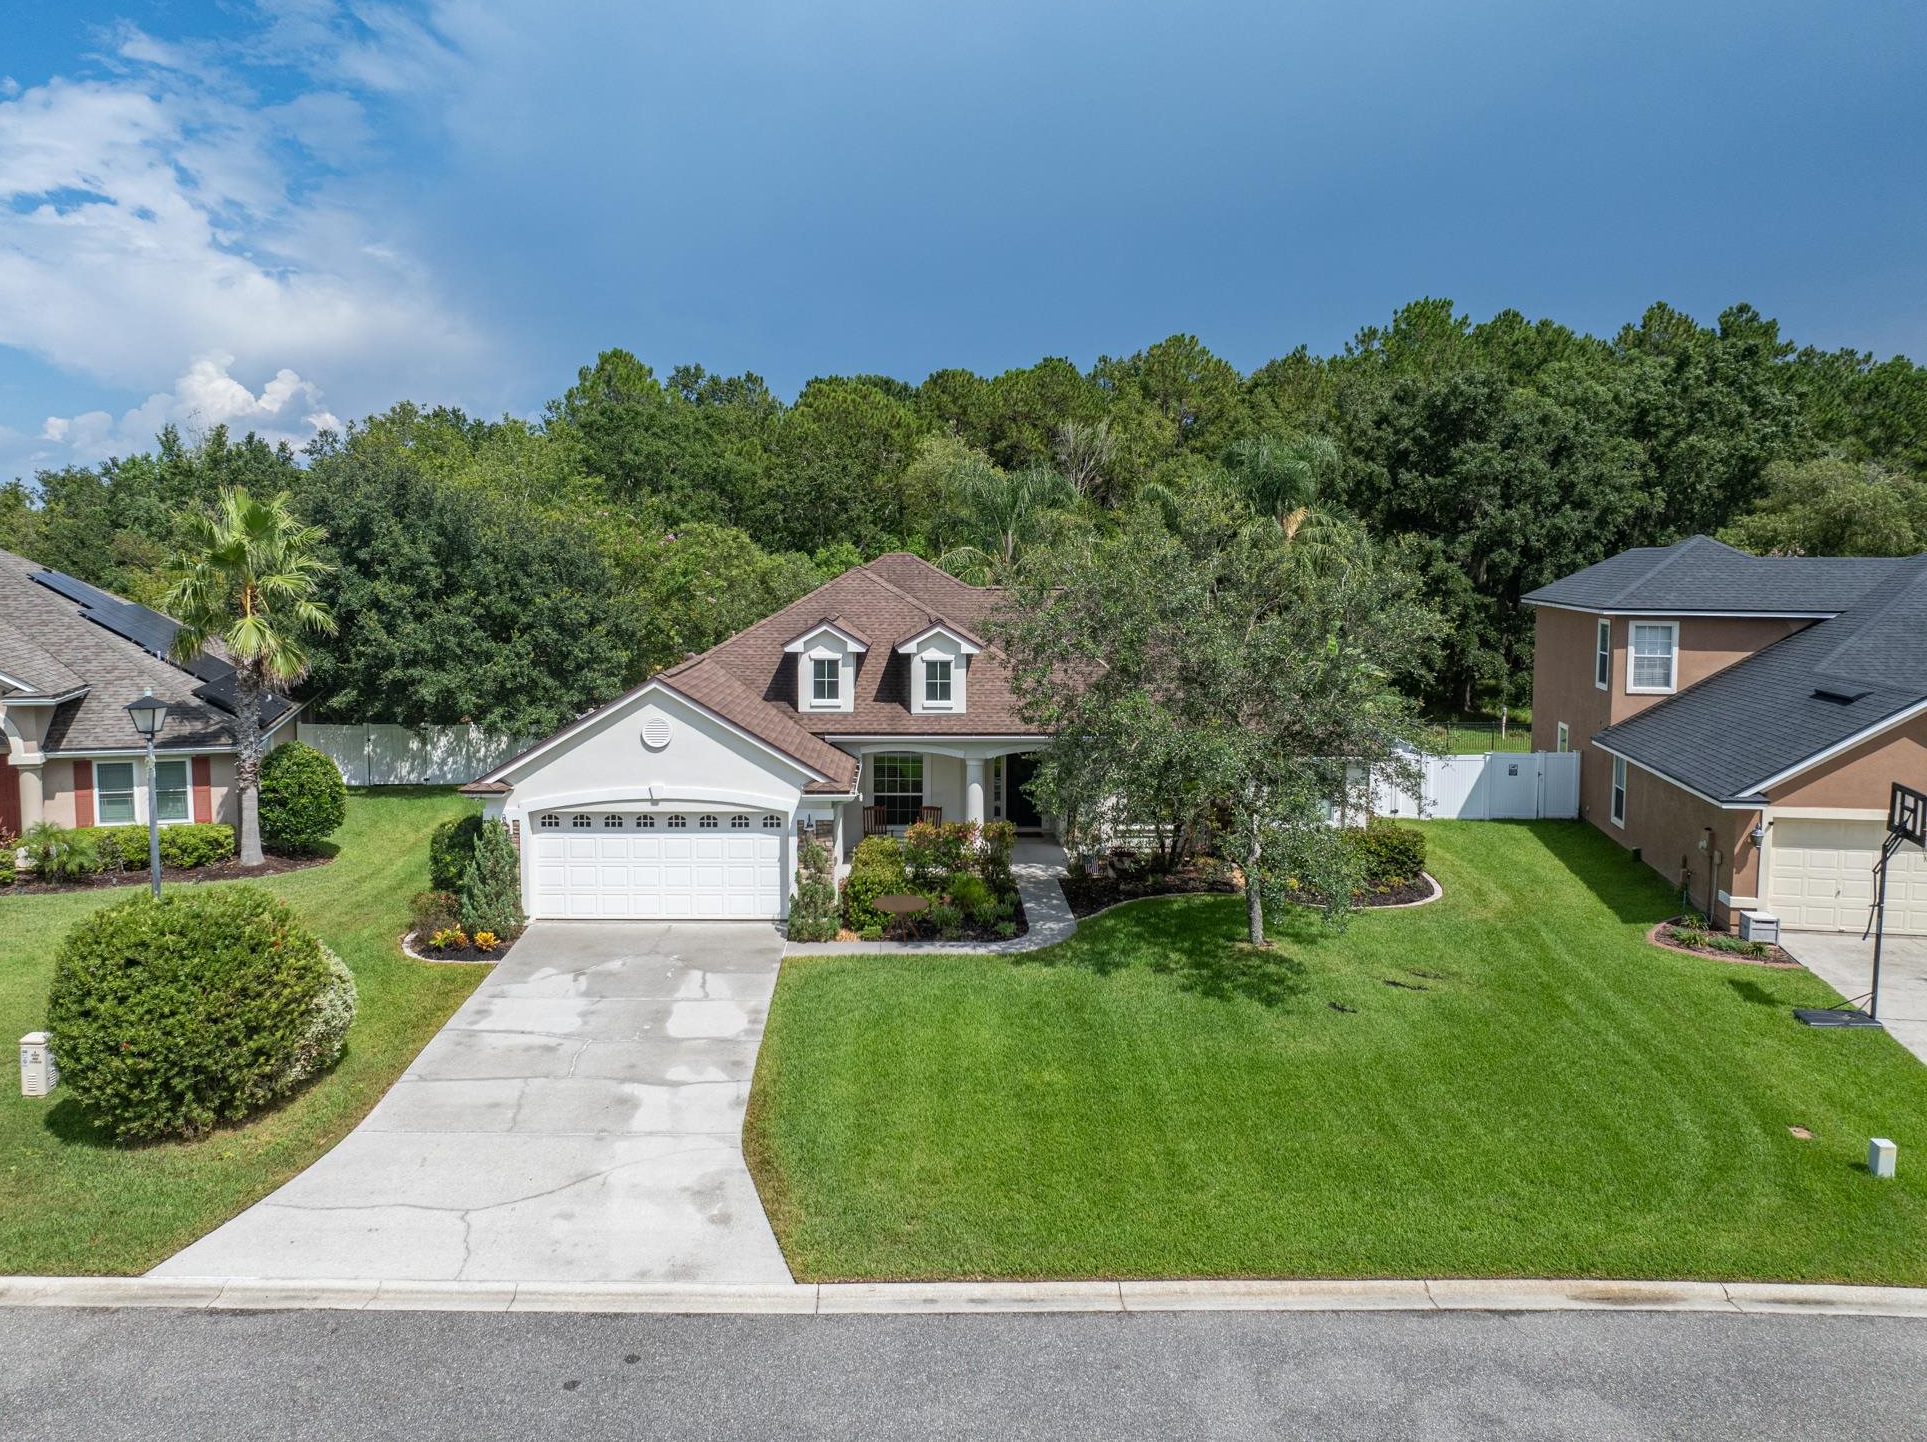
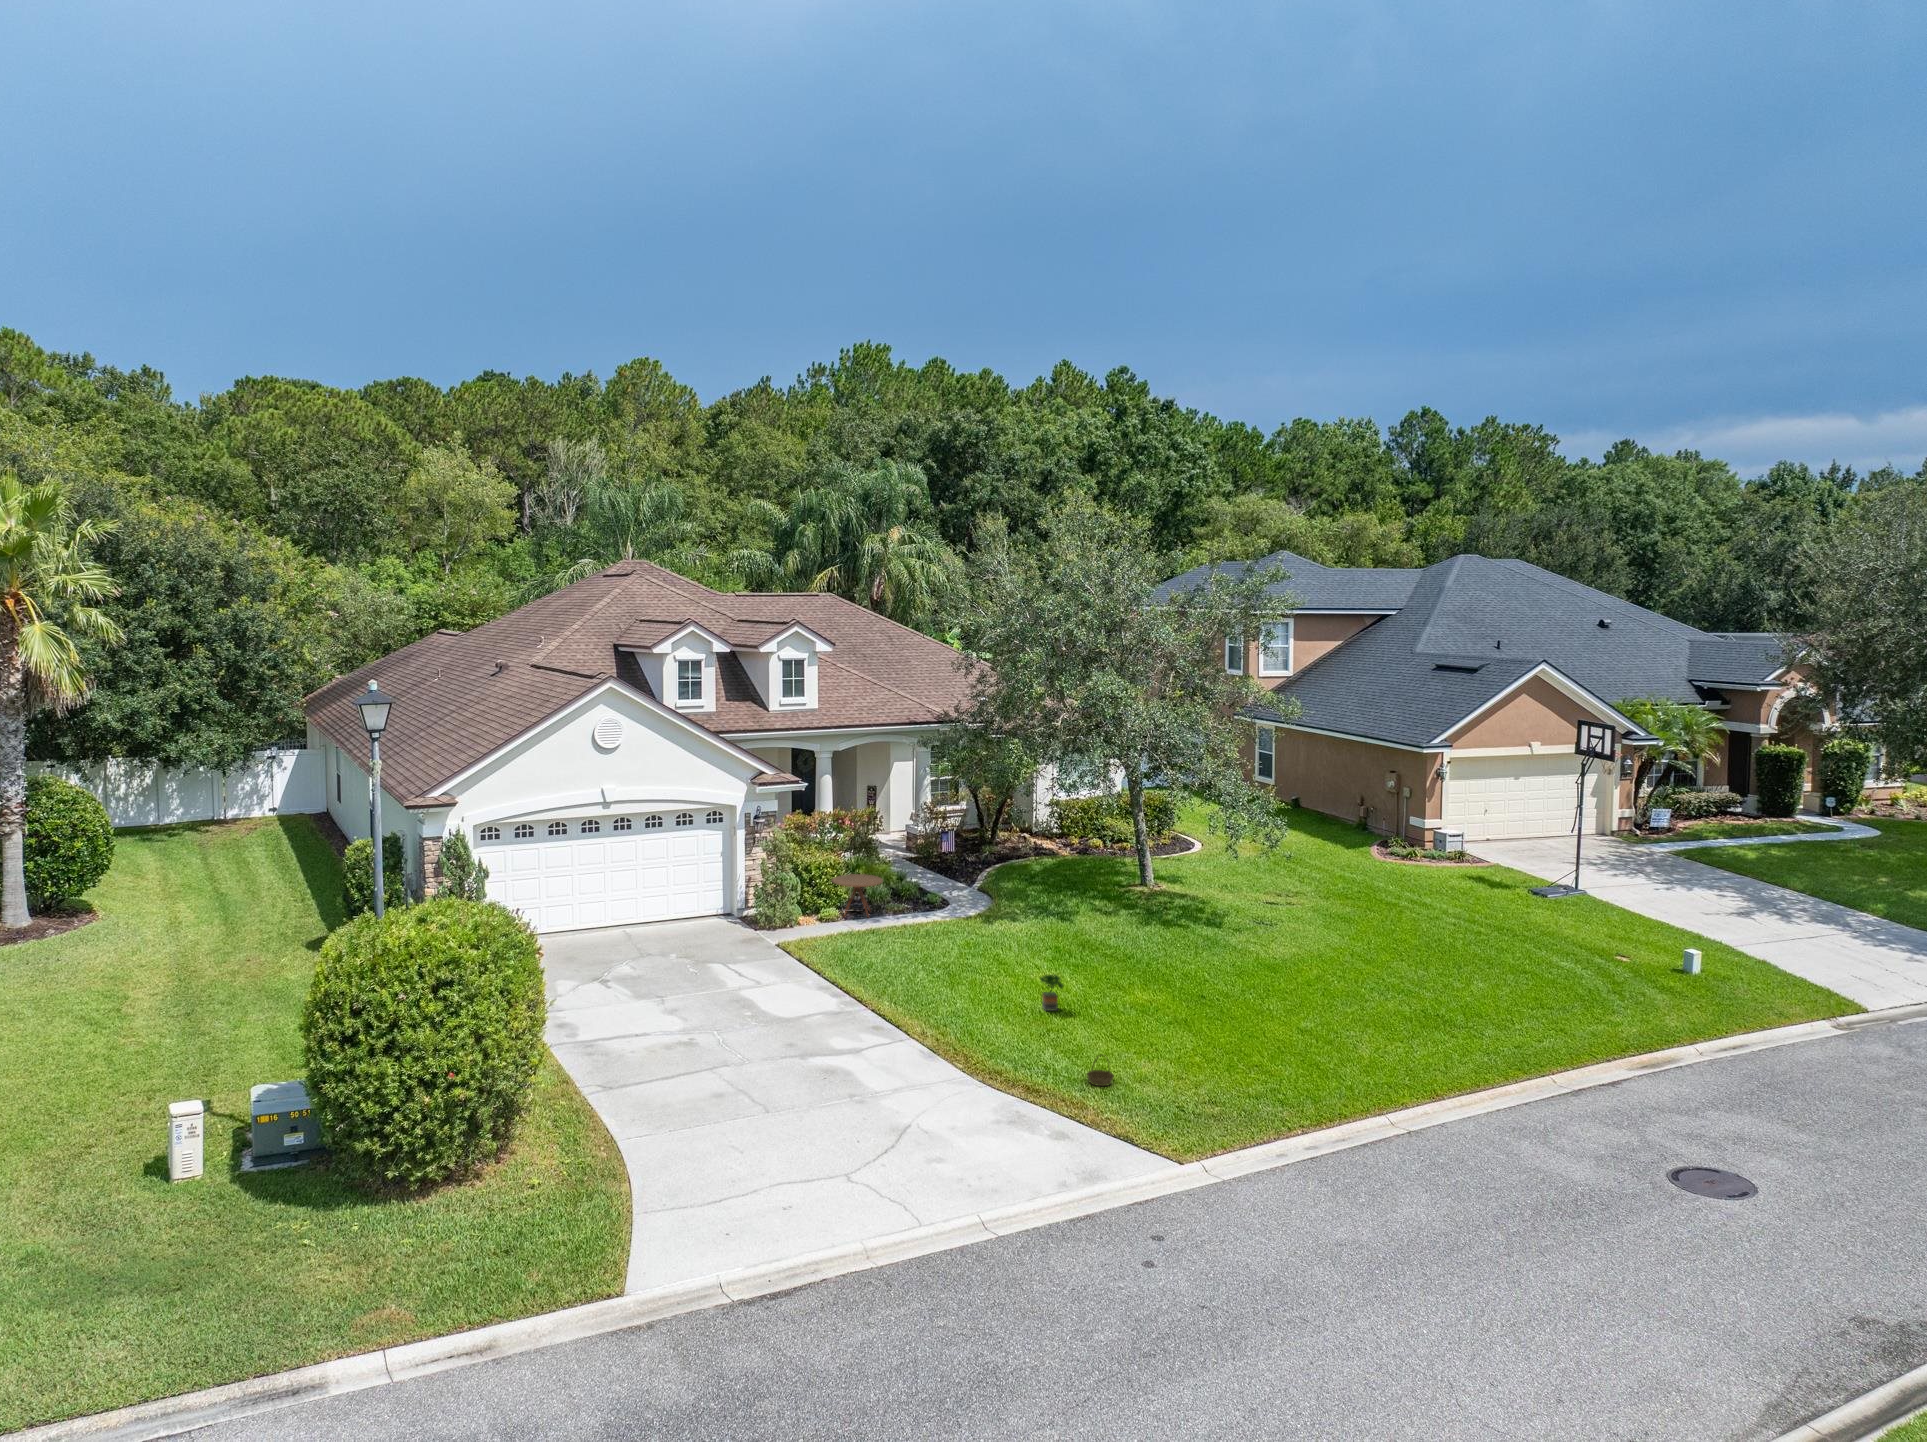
potted tree: none [919,1068,948,1119] -> present [1040,974,1063,1011]
basket: none [816,1222,855,1268] -> present [1087,1057,1114,1086]

